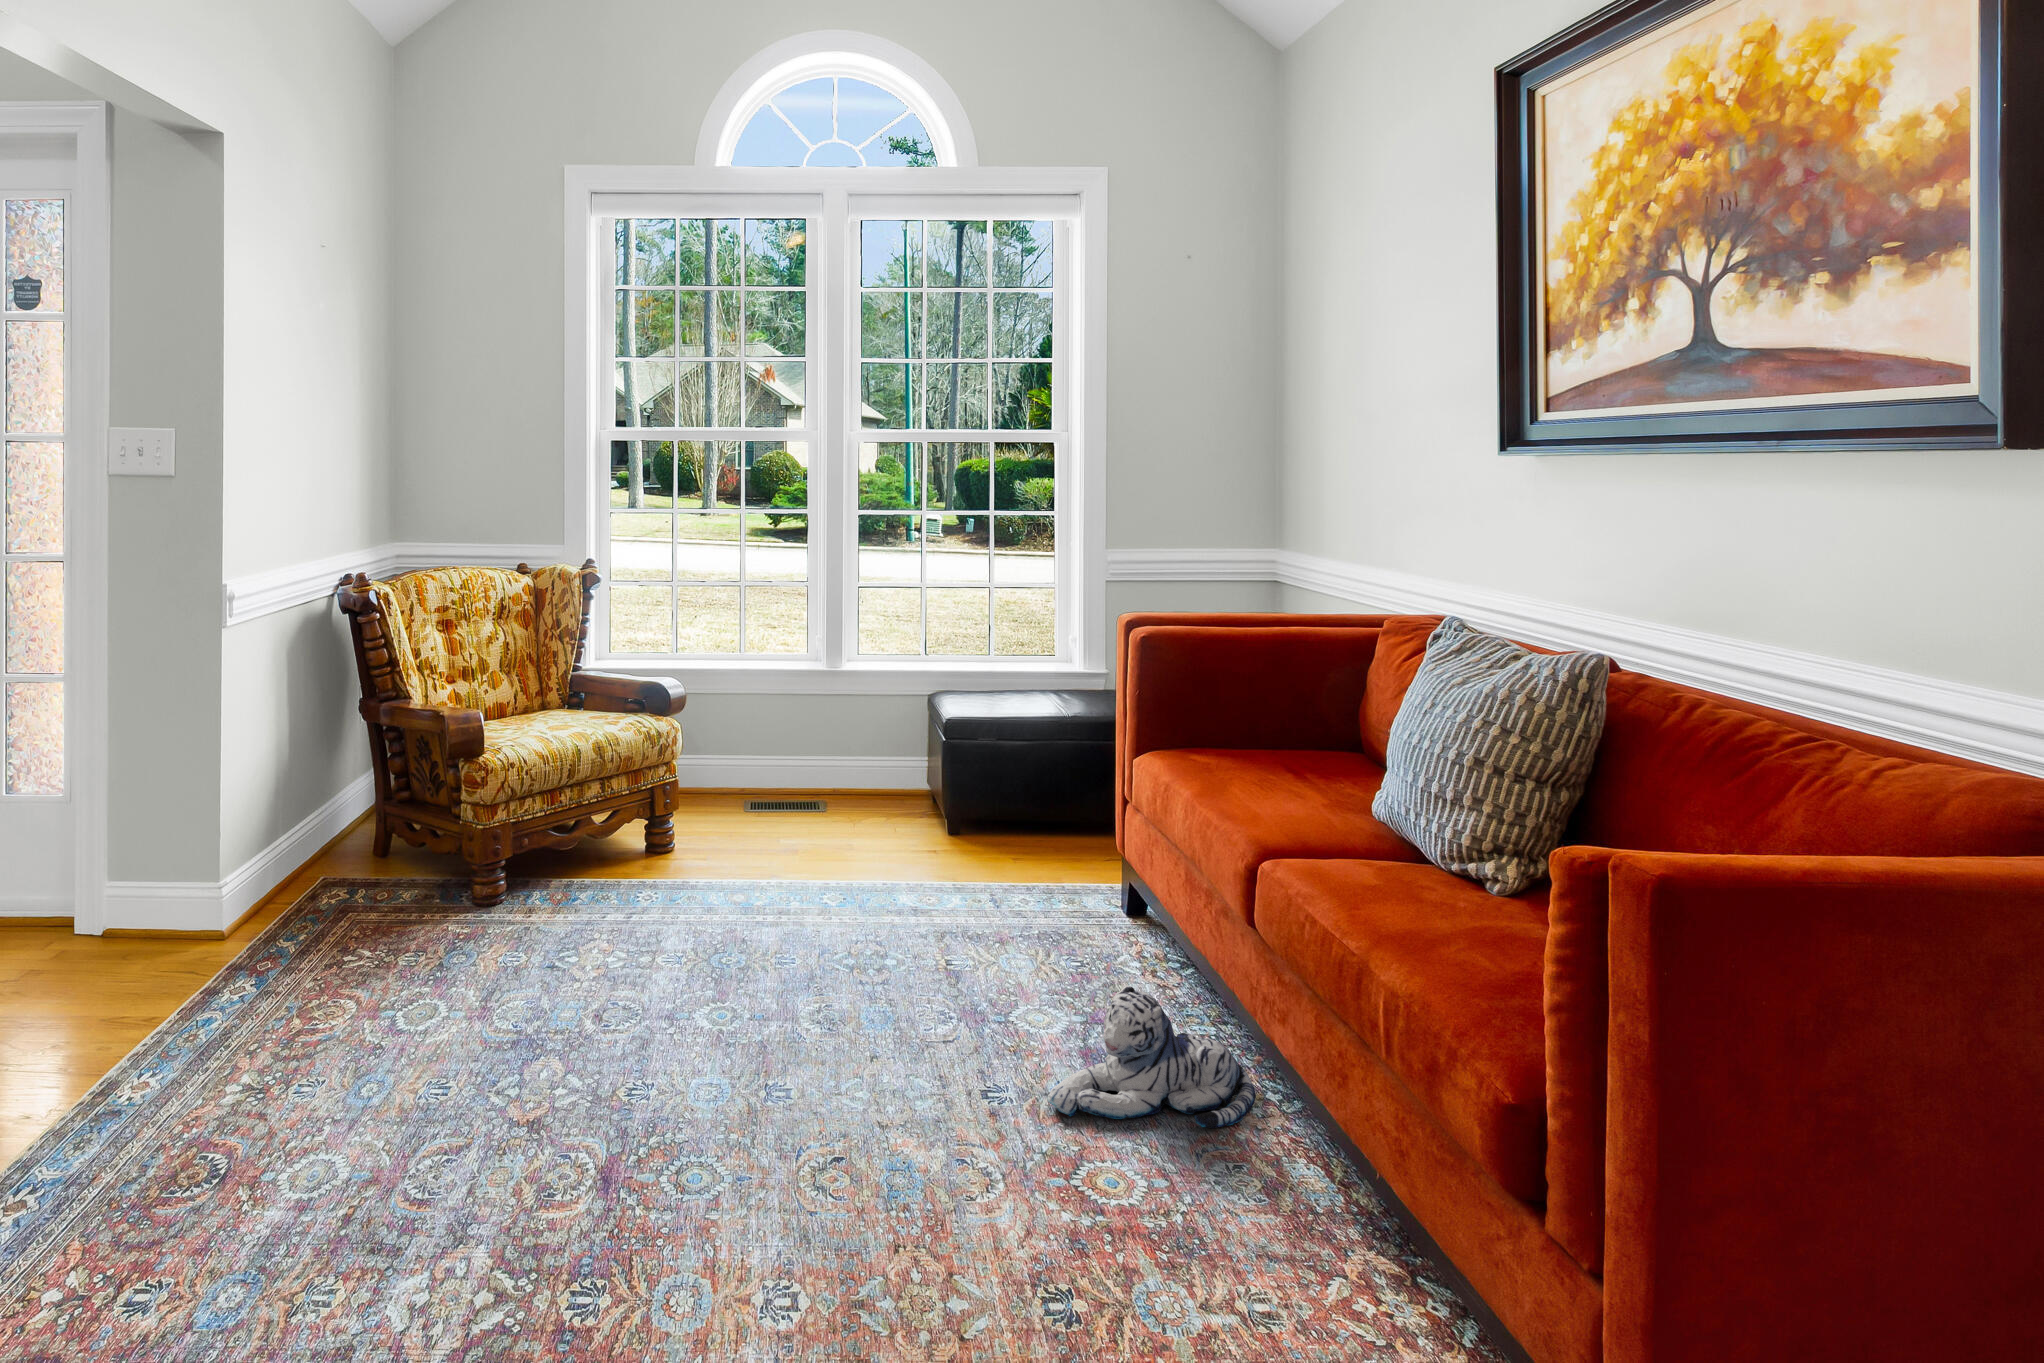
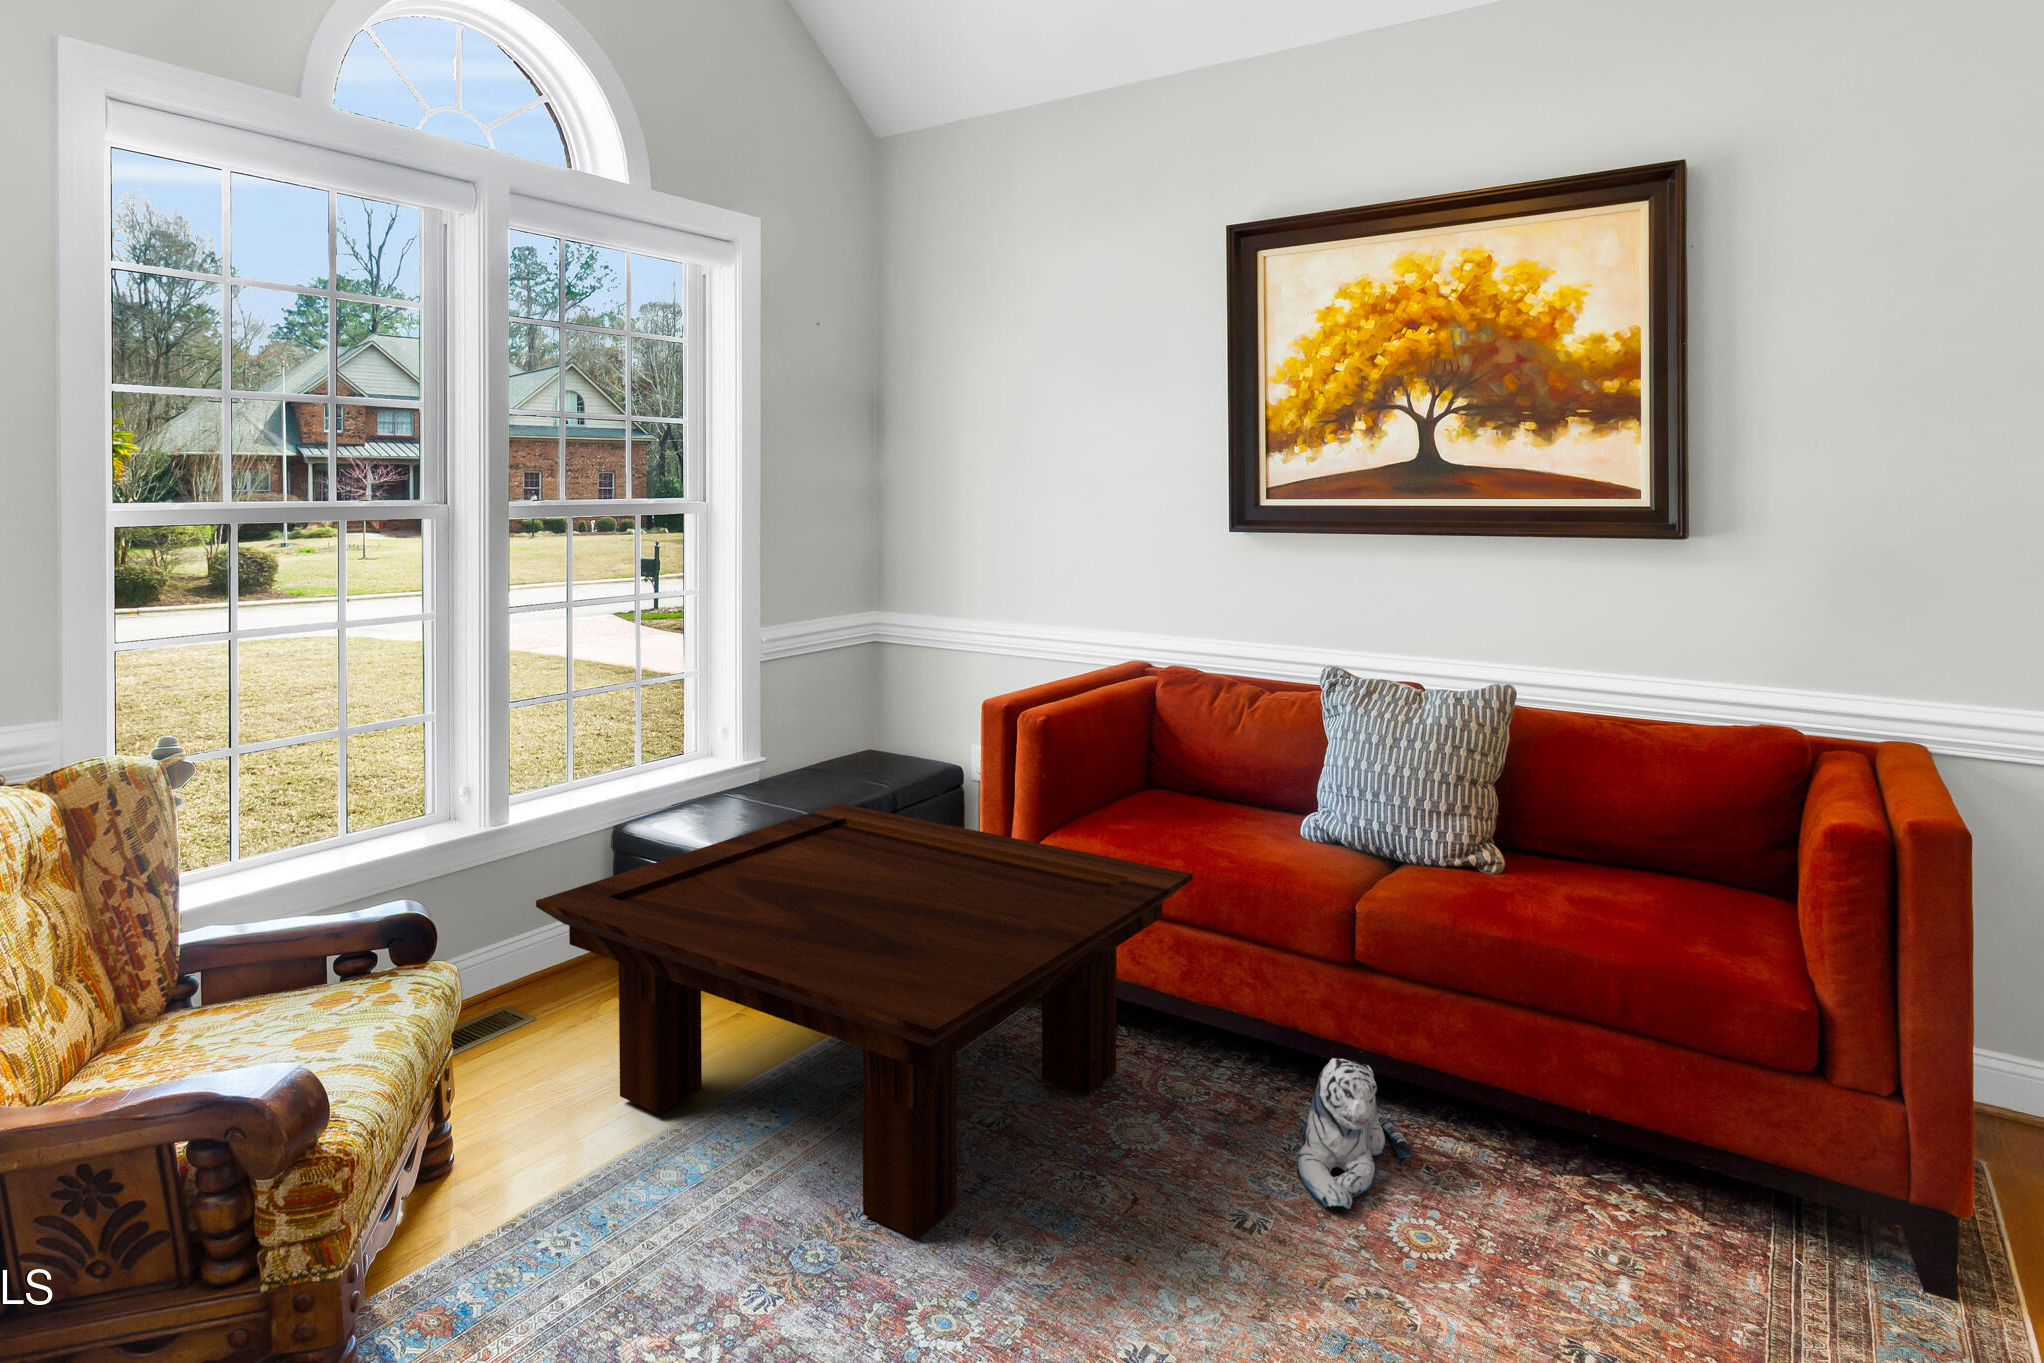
coffee table: none [731,696,1172,968] -> present [536,804,1192,1239]

